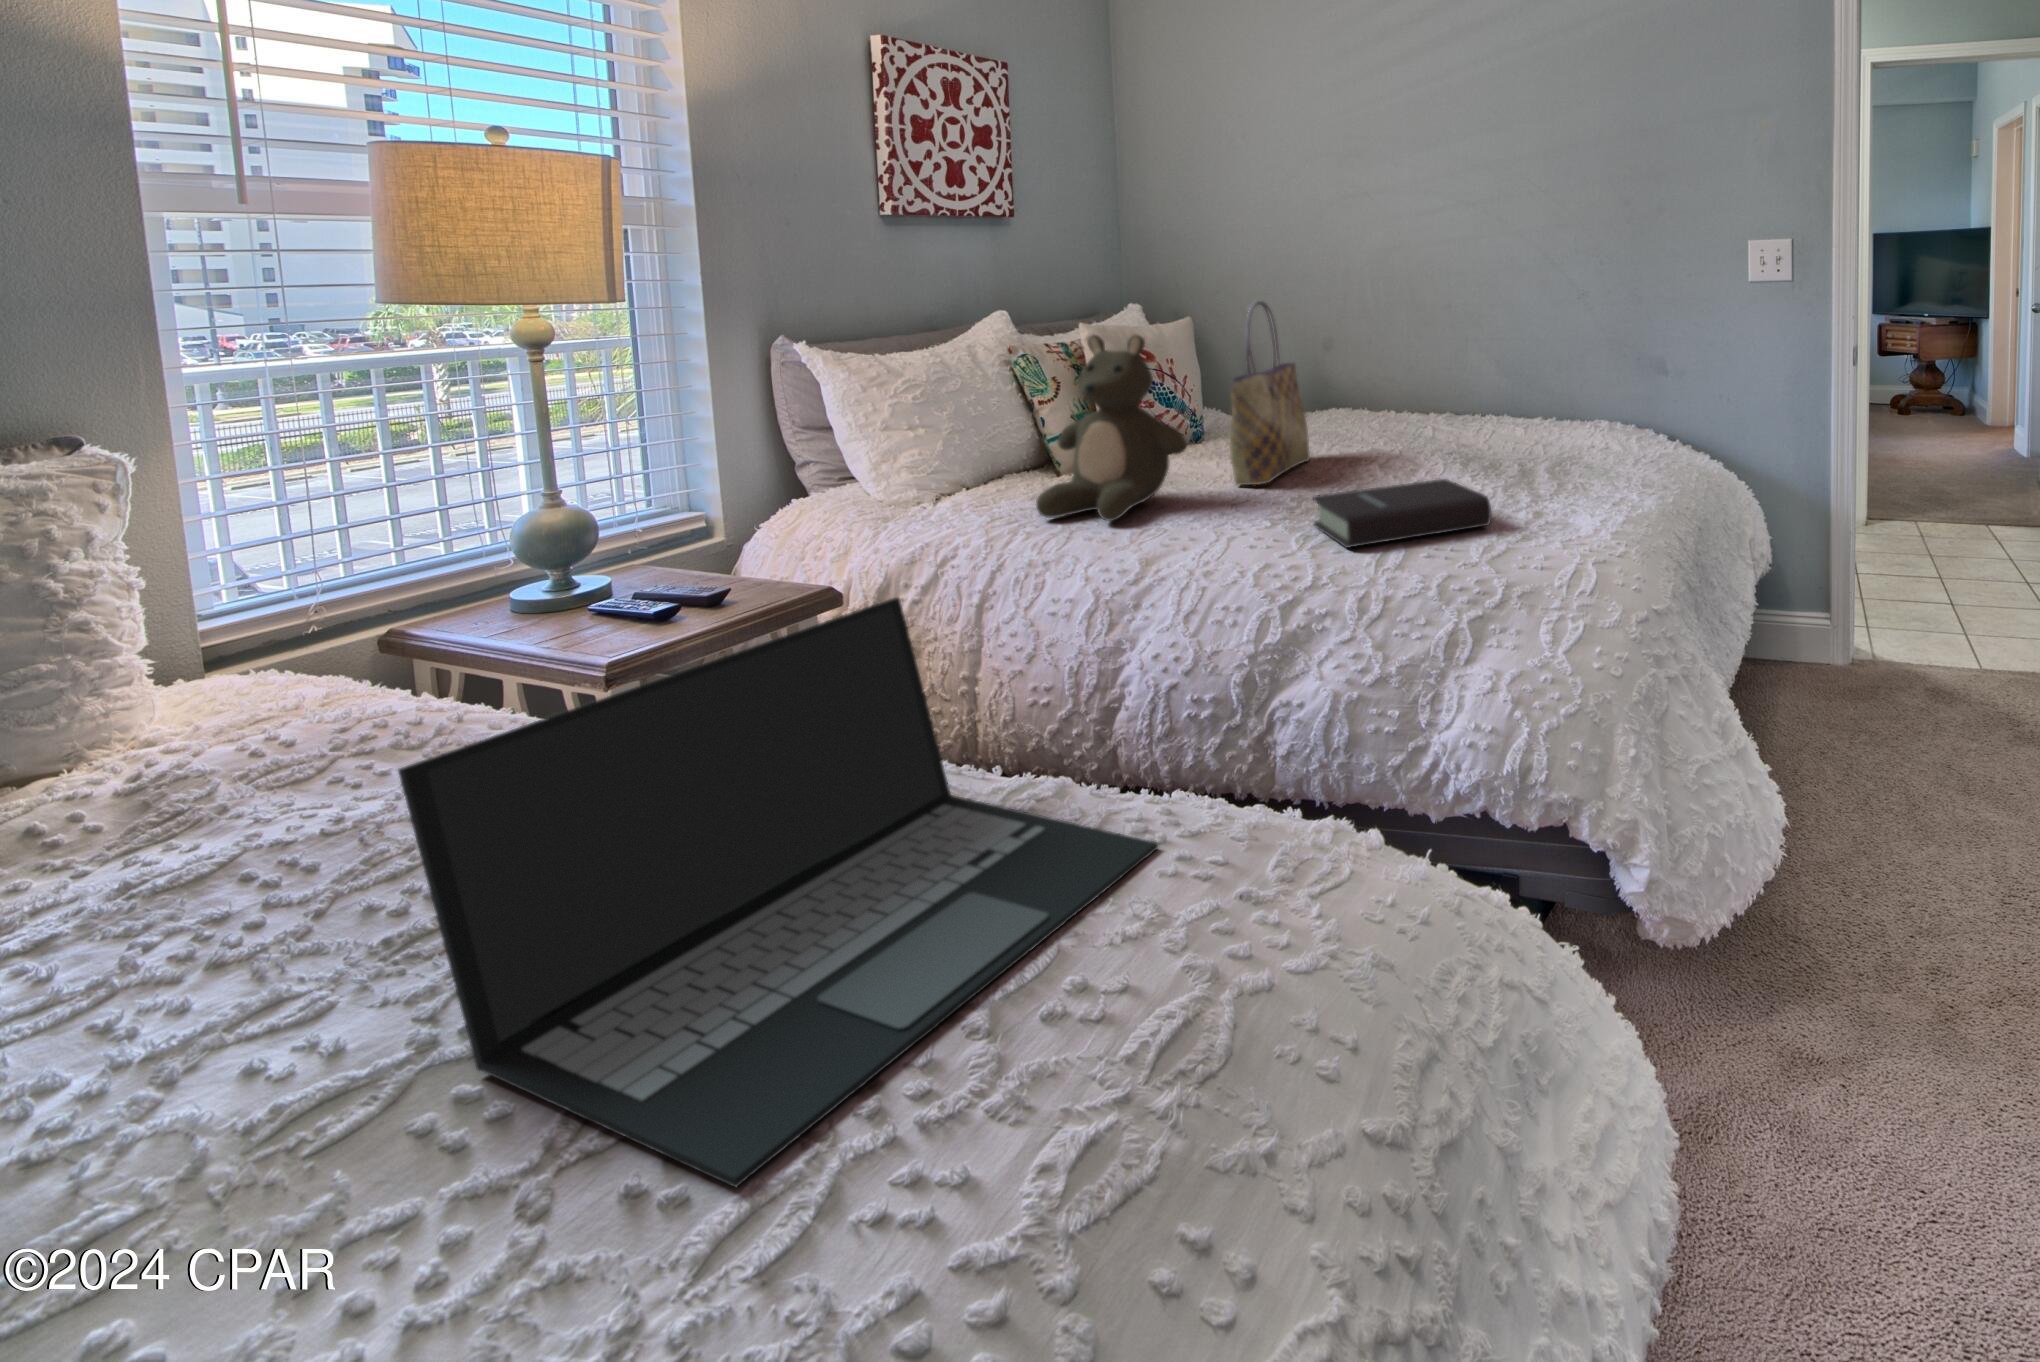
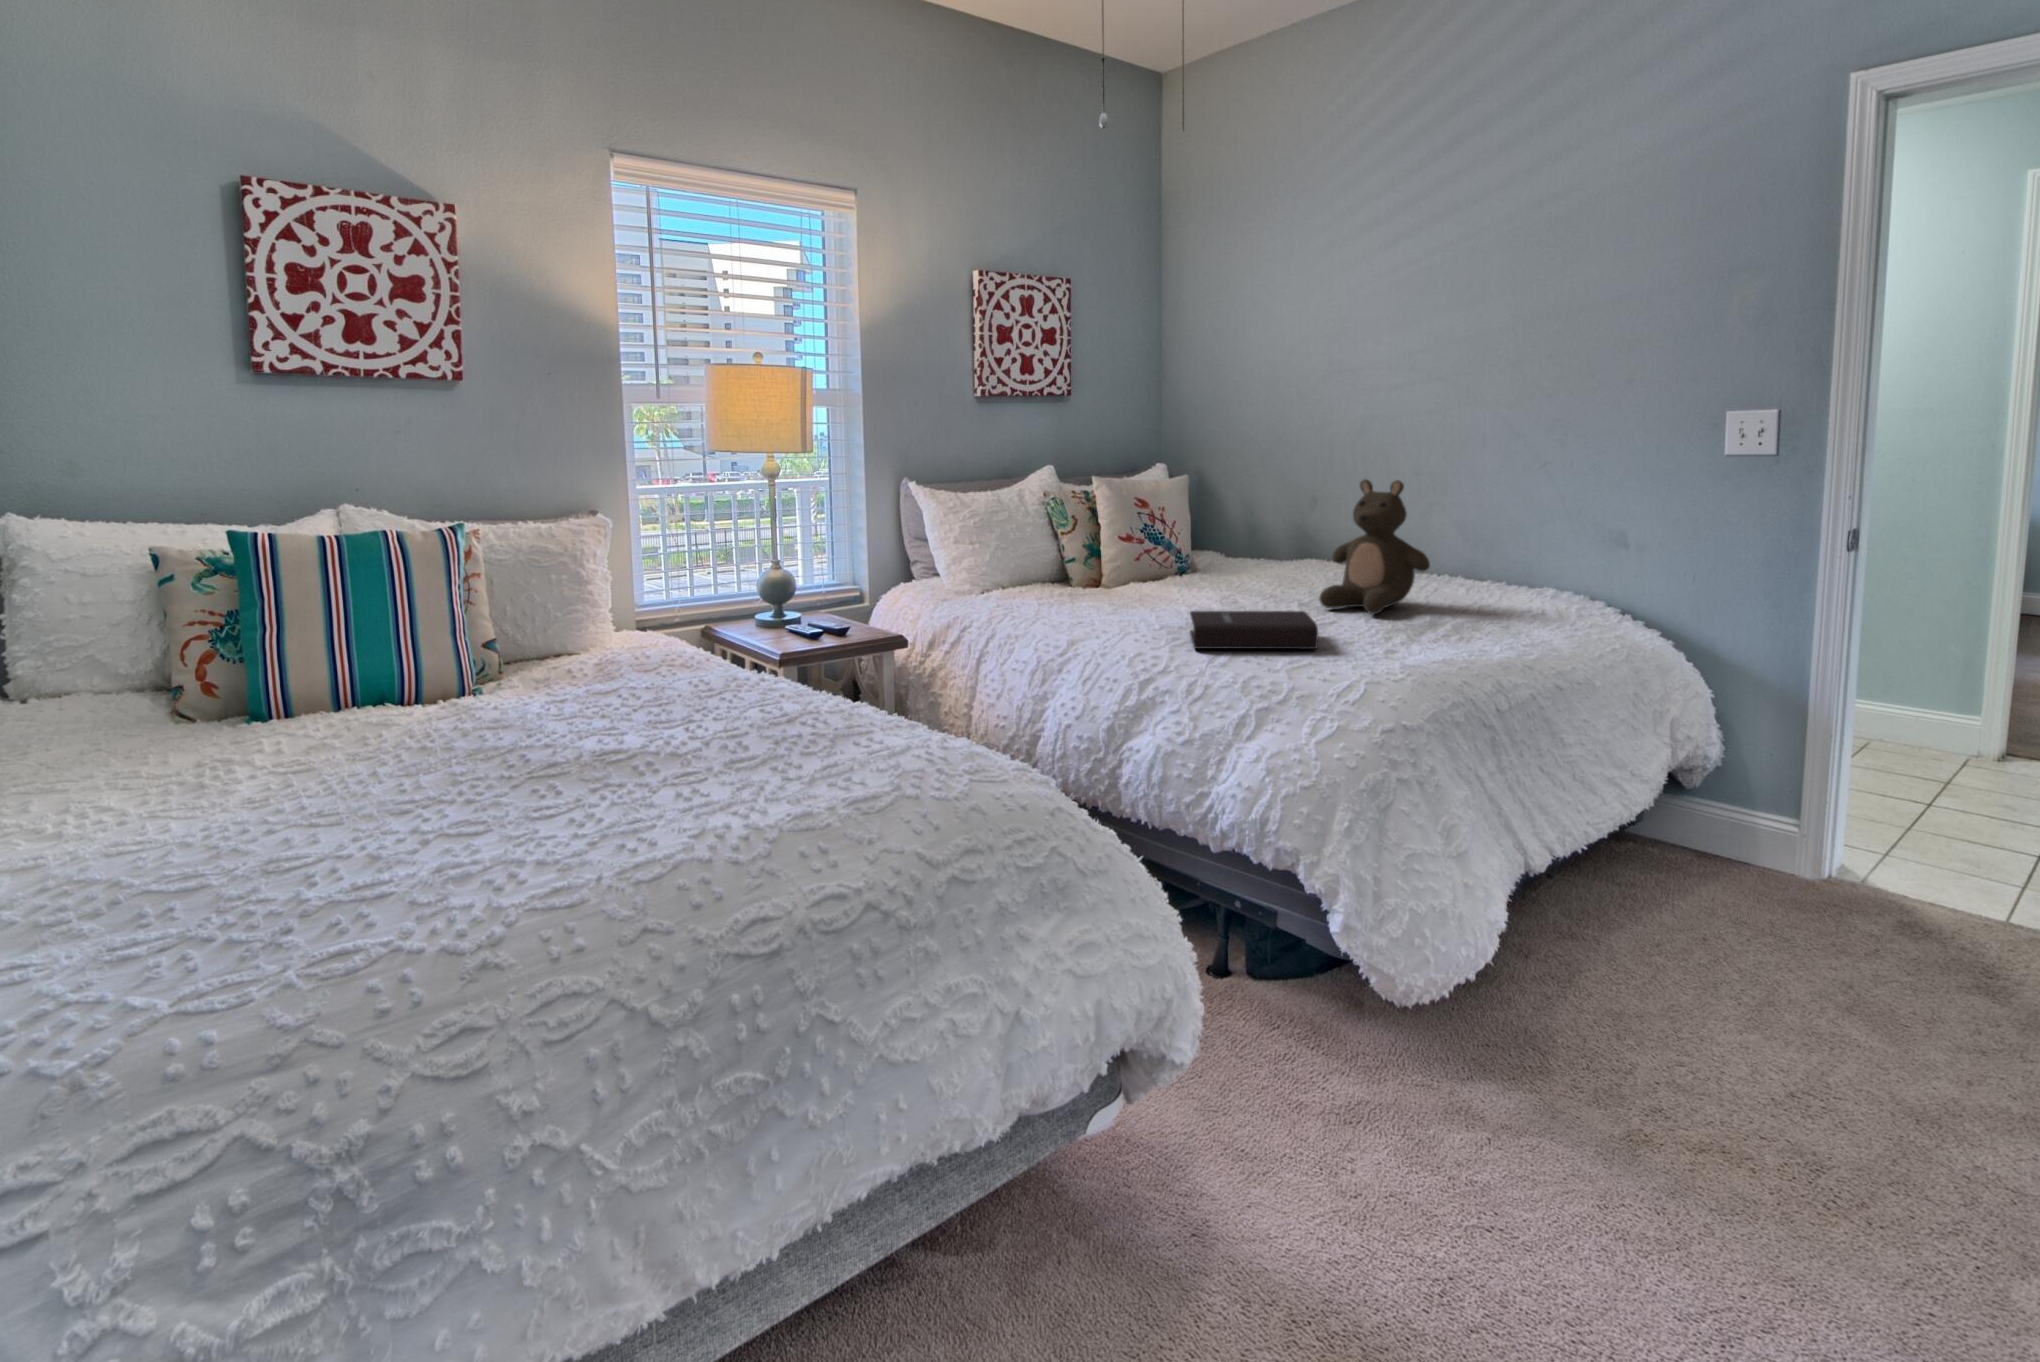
tote bag: present [1230,301,1310,485] -> none [1161,461,1239,604]
stuffed bear: present [1036,335,1186,521] -> present [1319,479,1430,614]
laptop: present [398,597,1158,1187] -> none [642,610,924,799]

